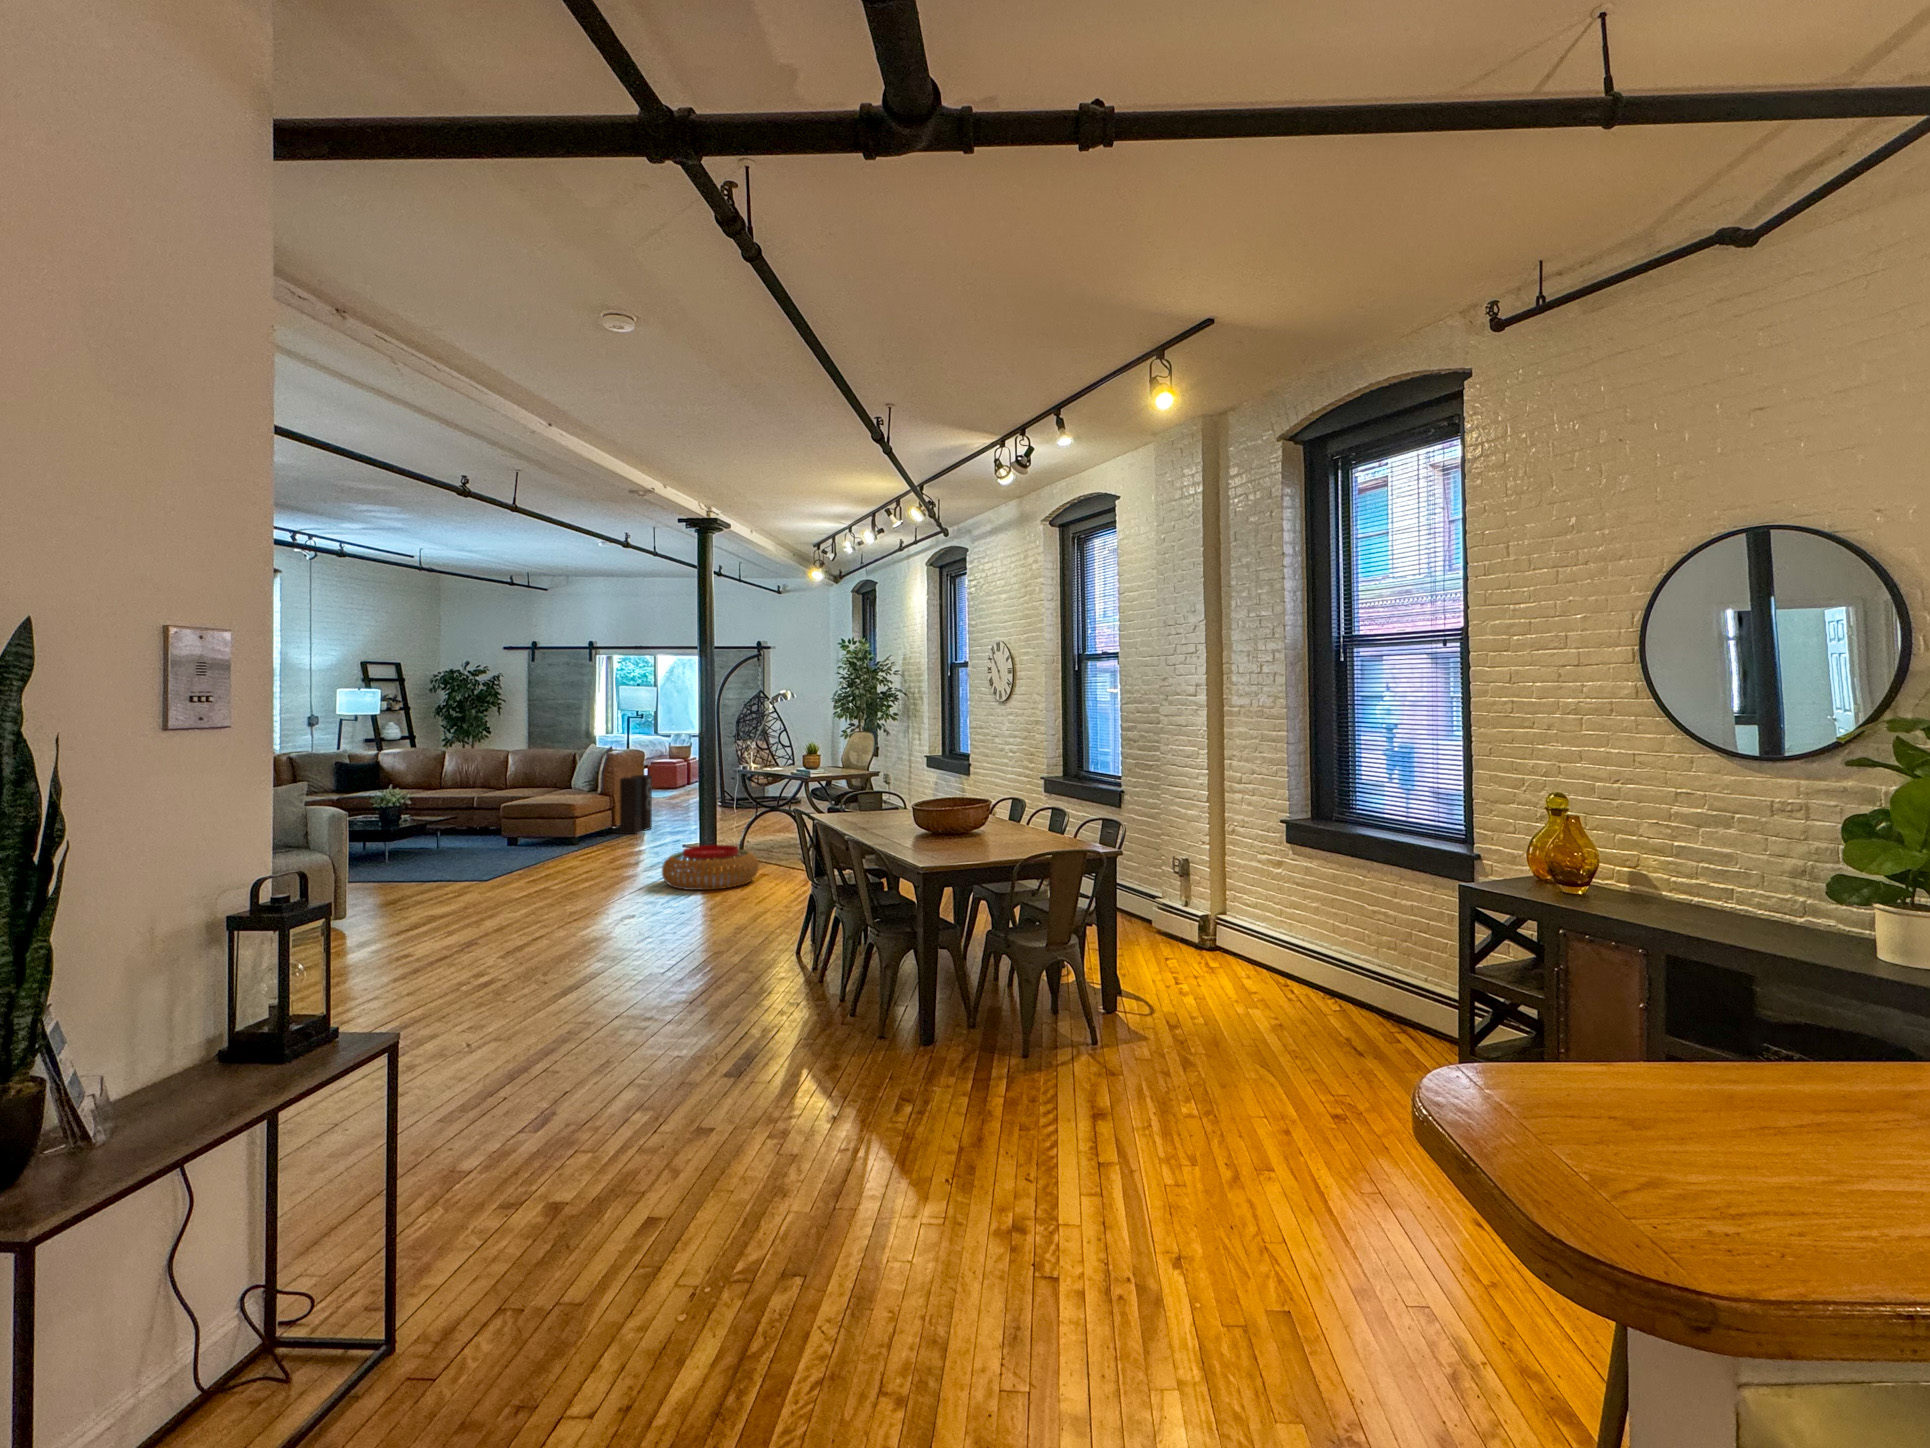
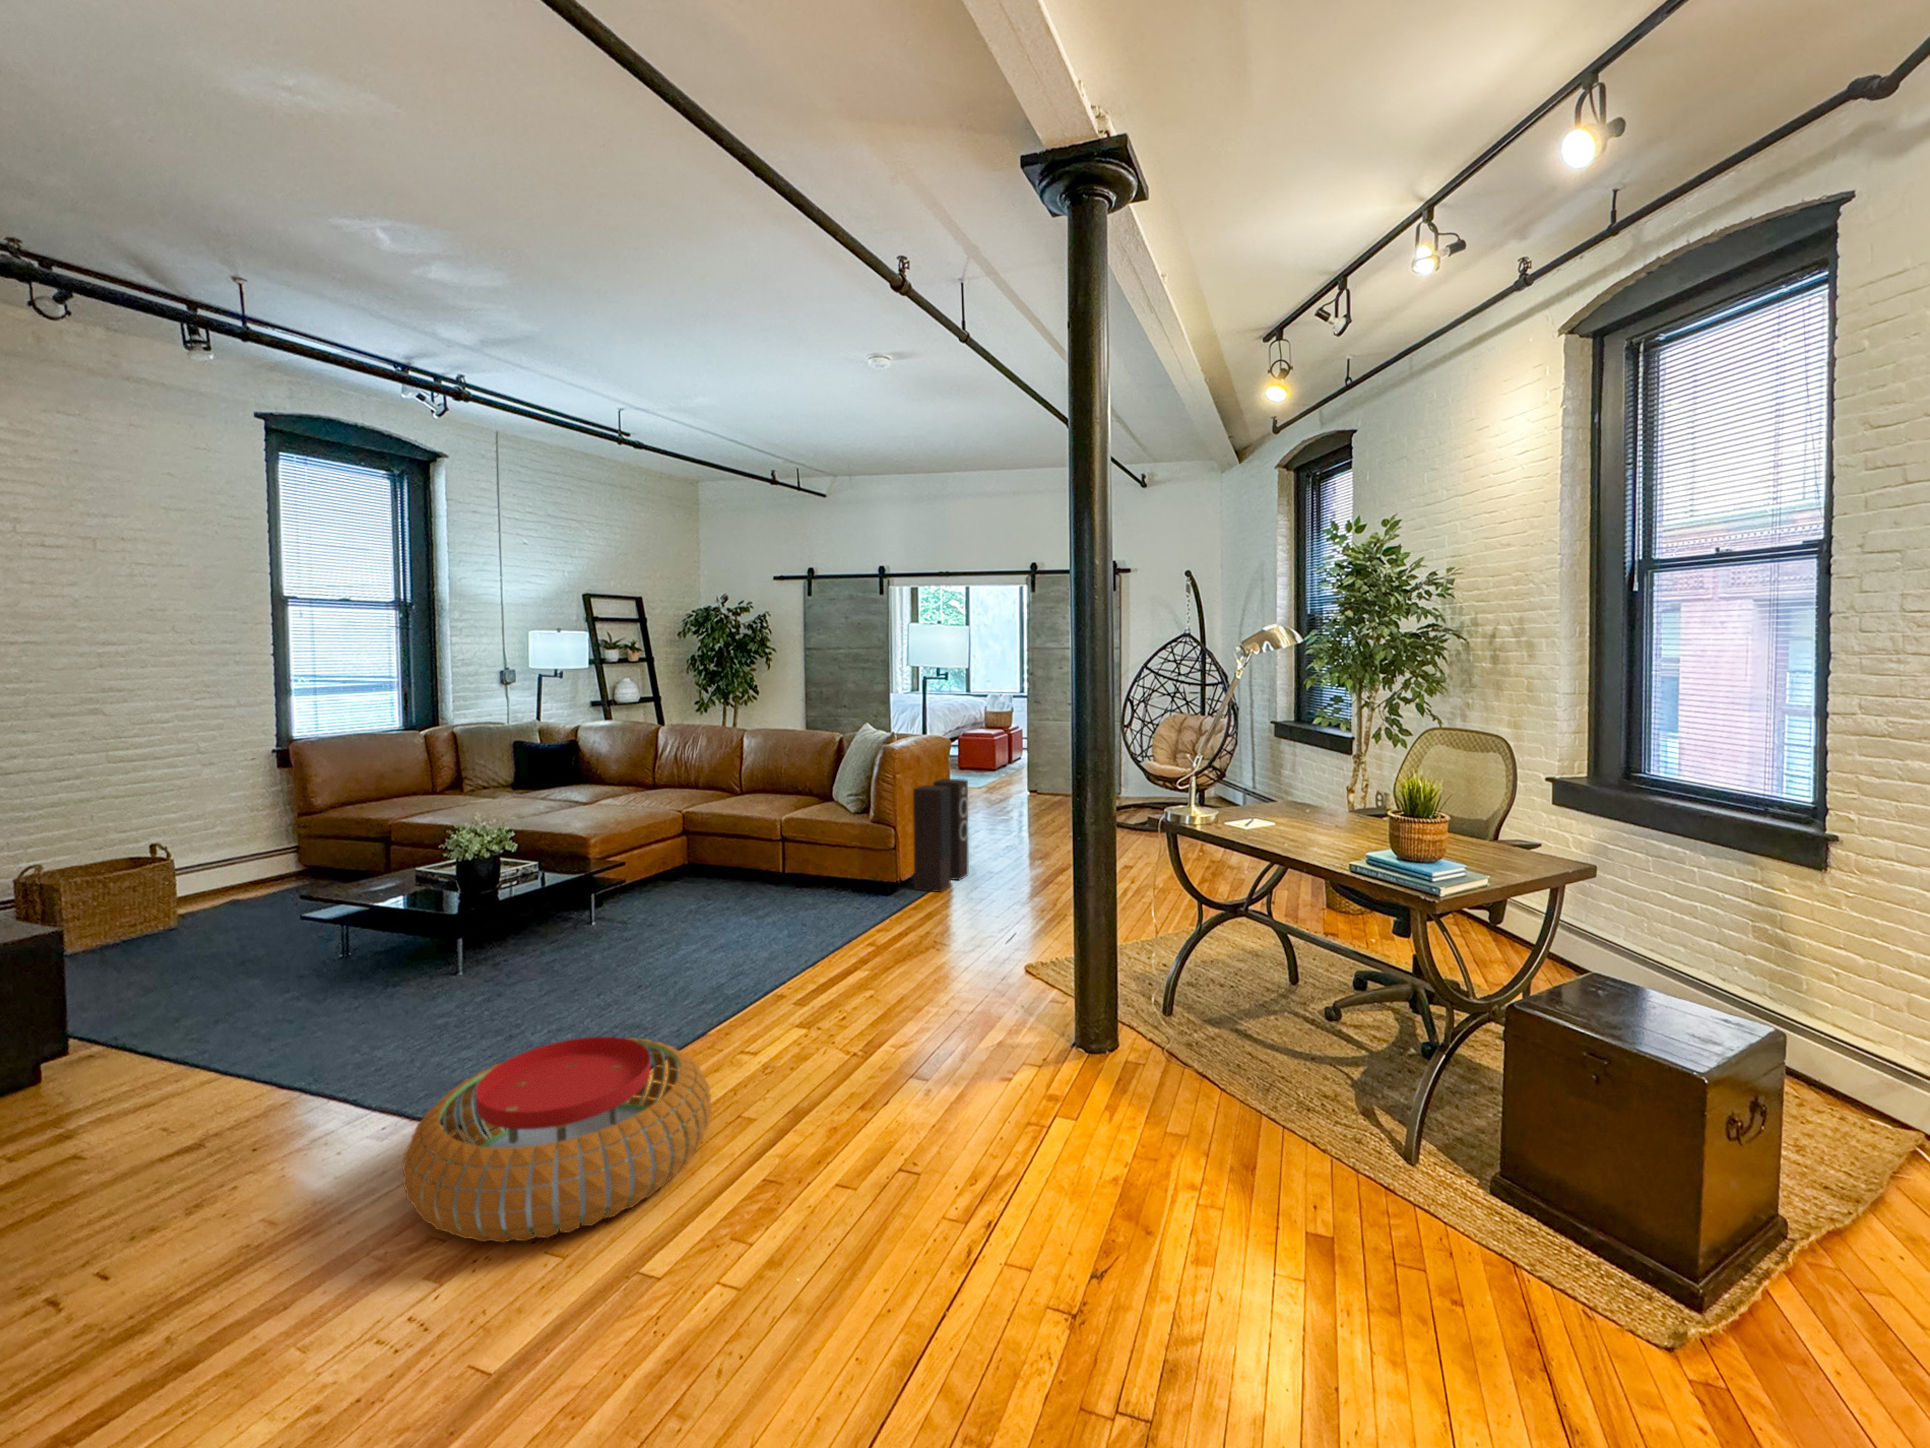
pouf: present [662,845,759,890] -> present [403,1037,711,1243]

